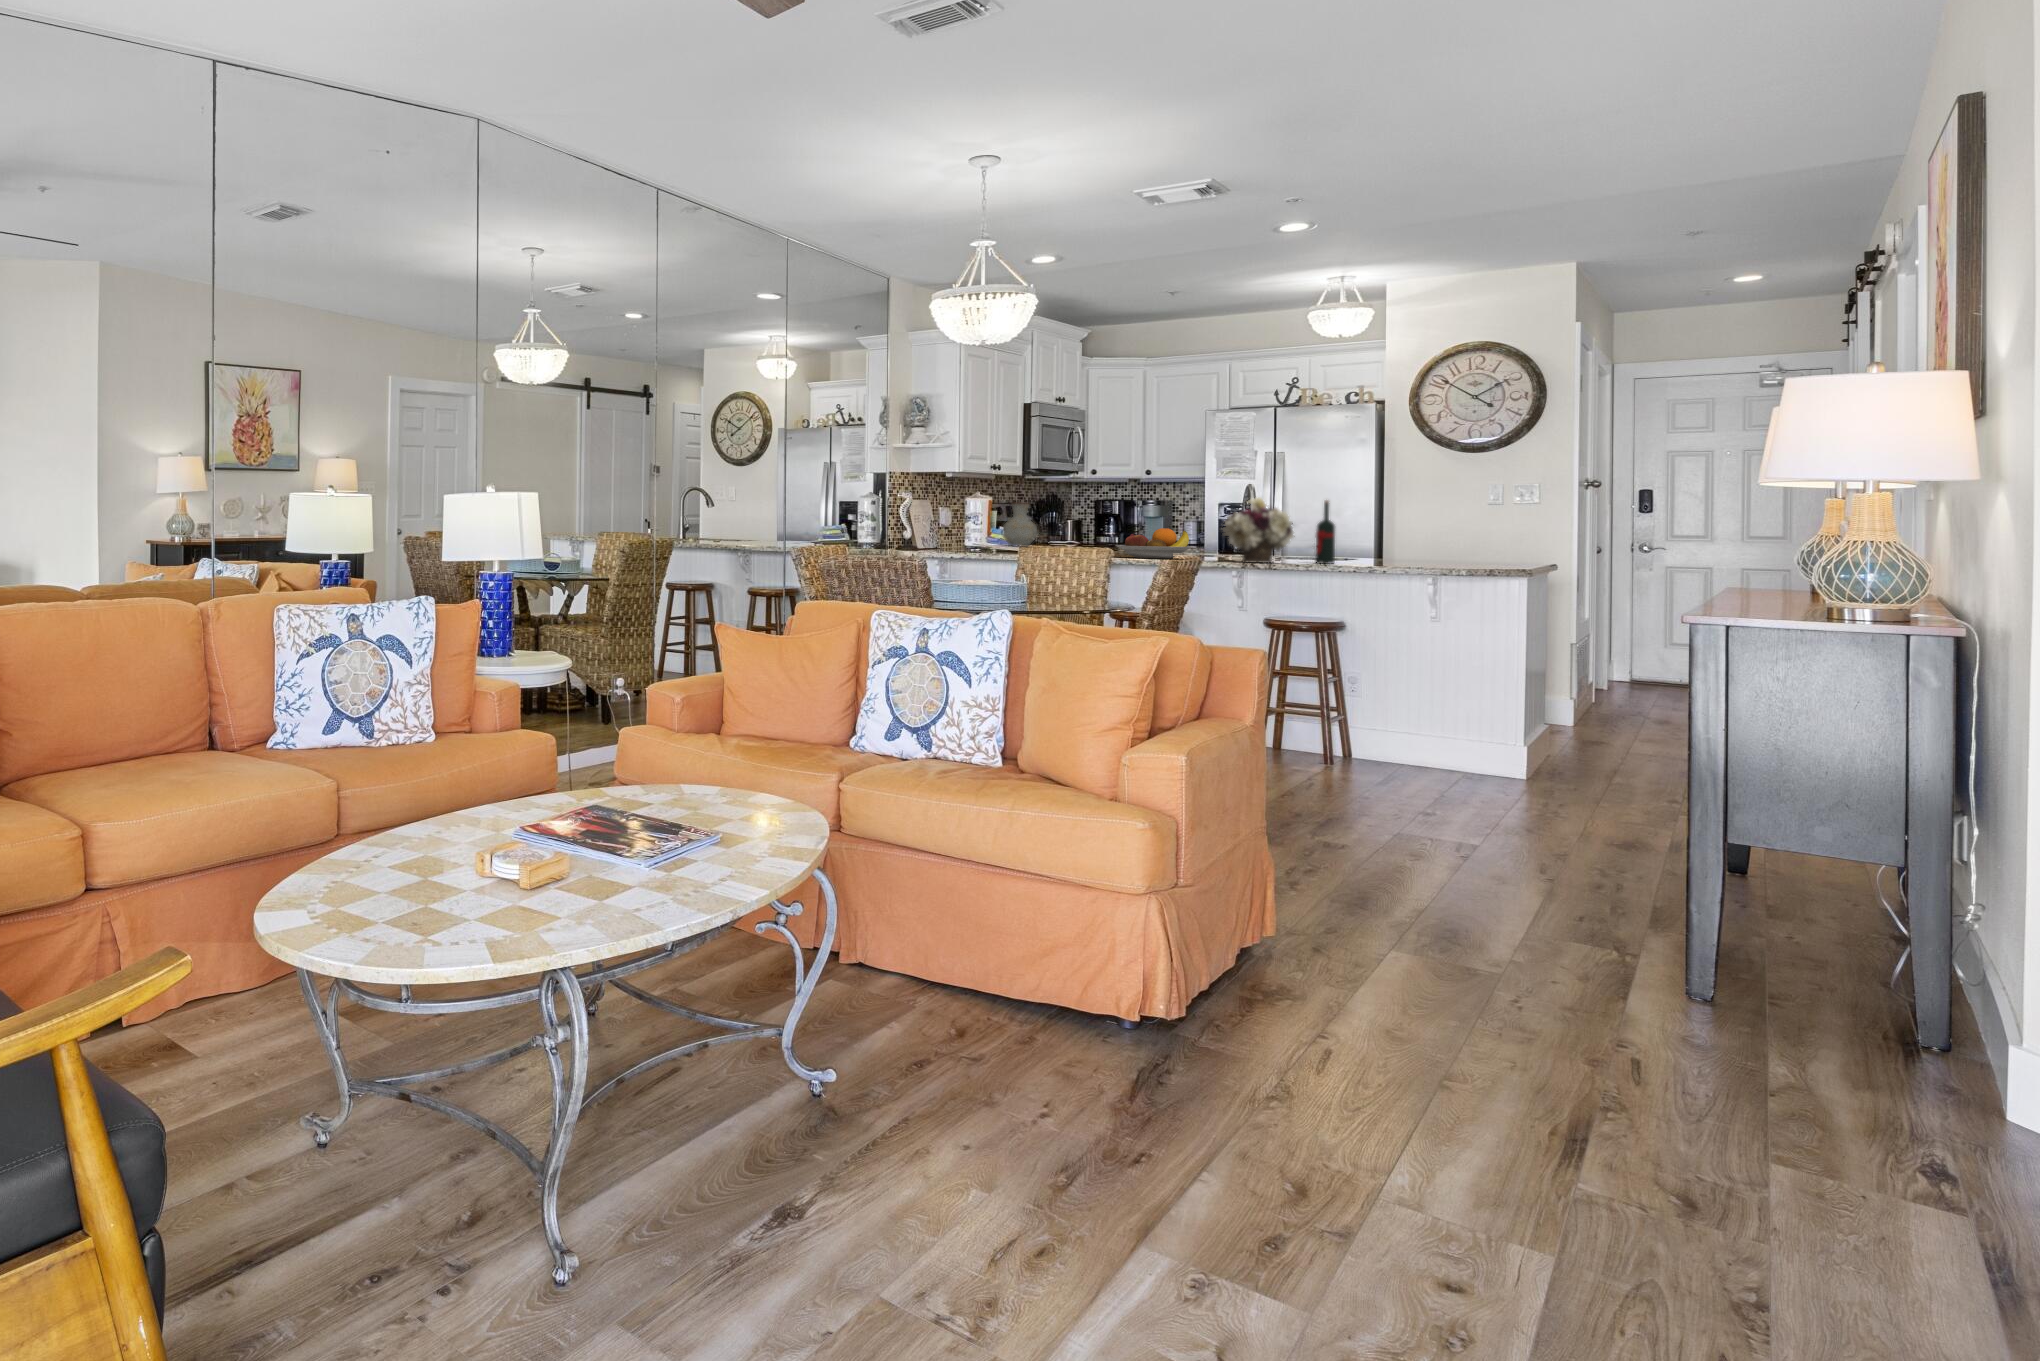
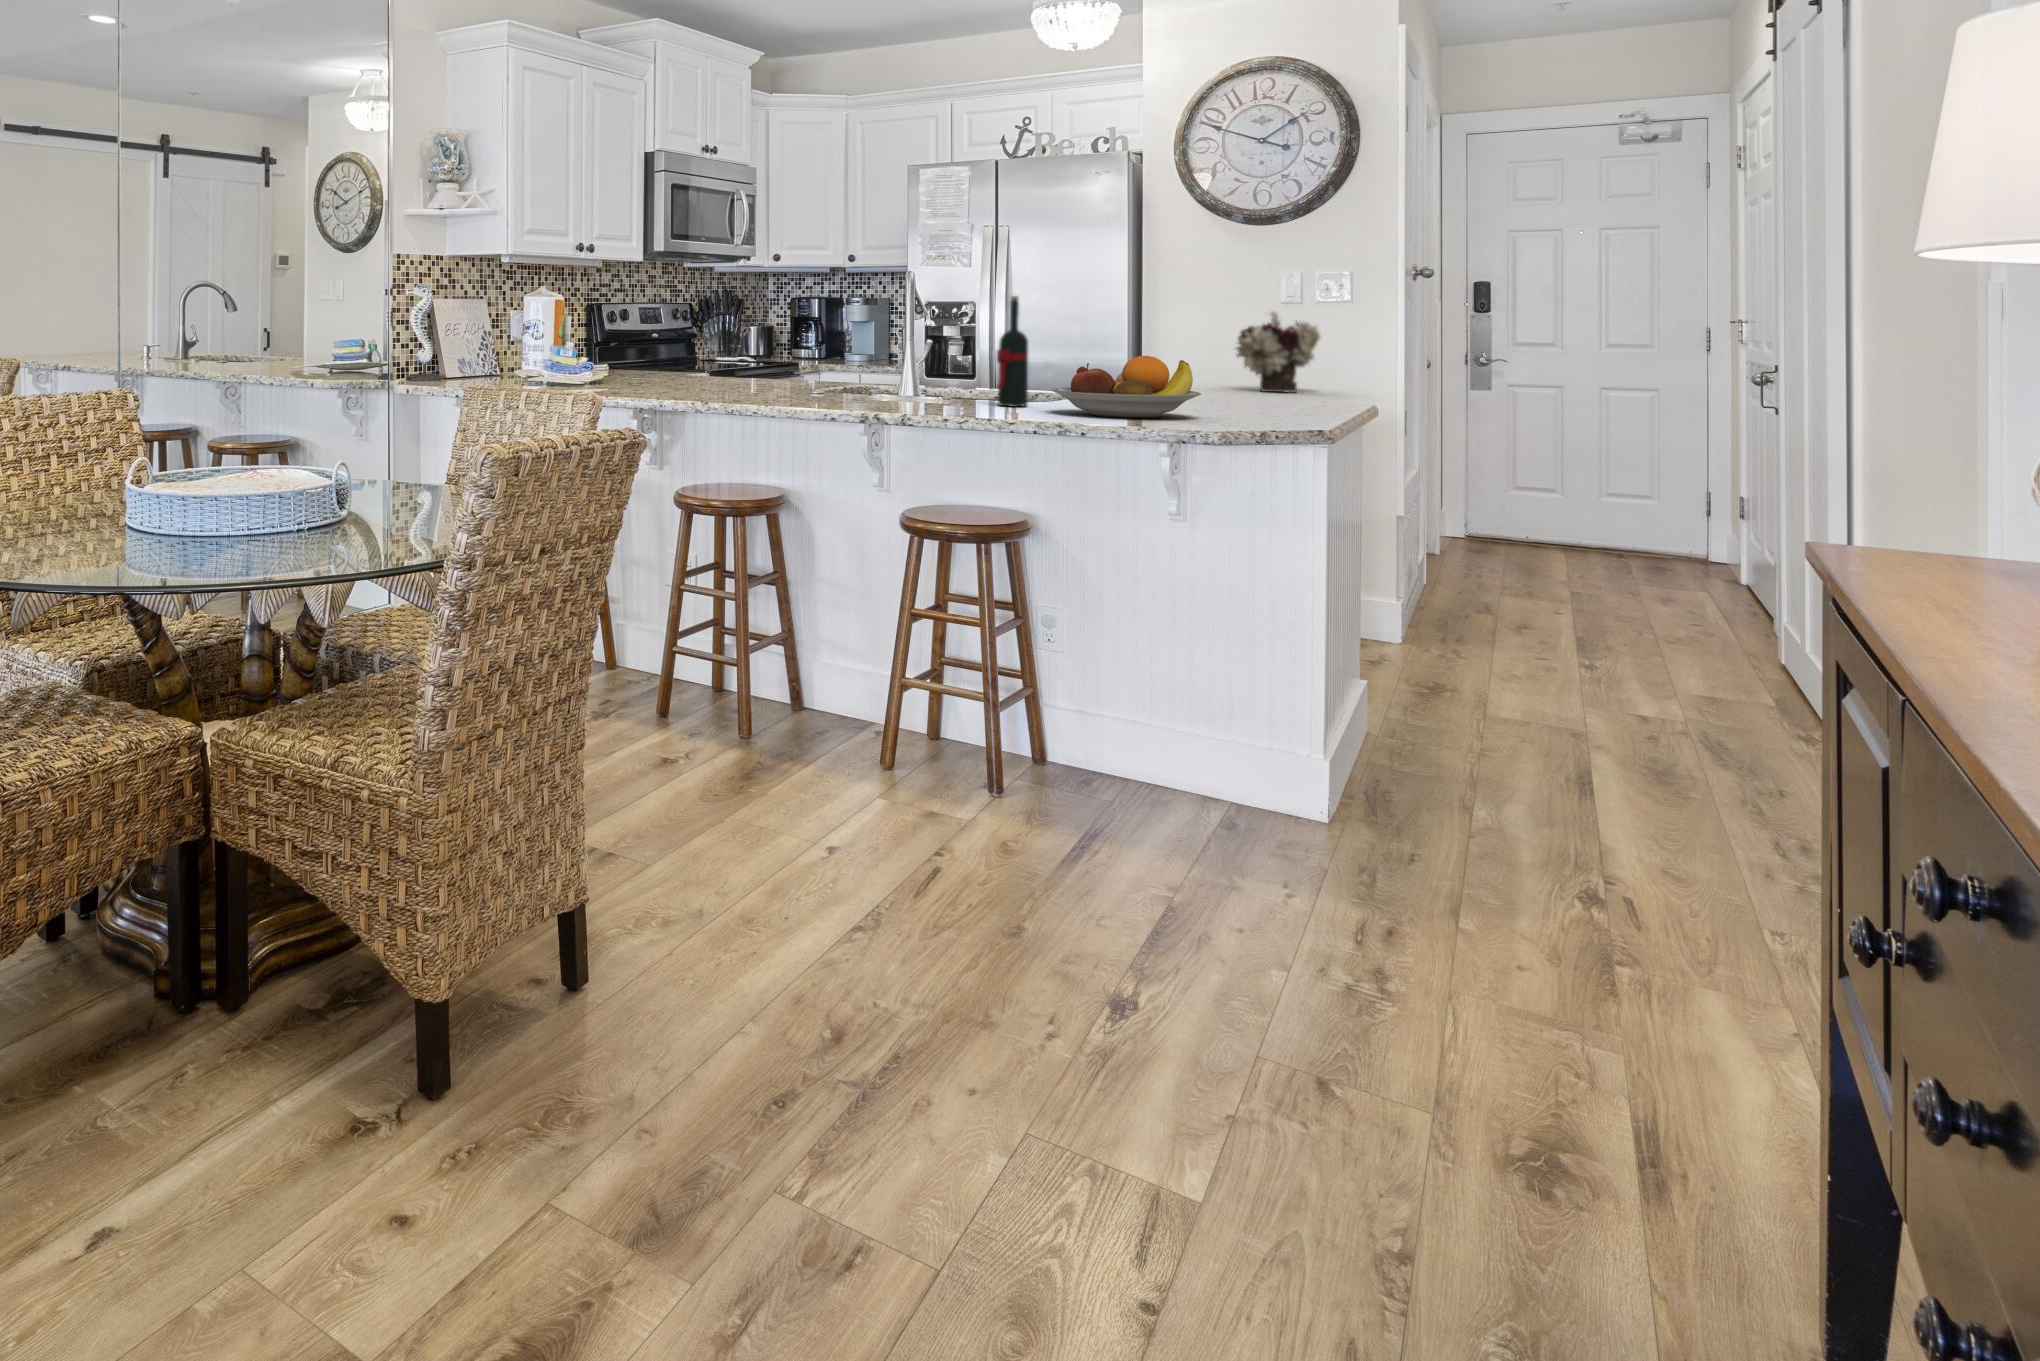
flower arrangement: present [1223,497,1295,563] -> present [1236,312,1320,392]
vase: present [1003,503,1037,546] -> none [648,301,693,365]
fruit bowl: present [1116,528,1193,559] -> present [1052,356,1201,418]

